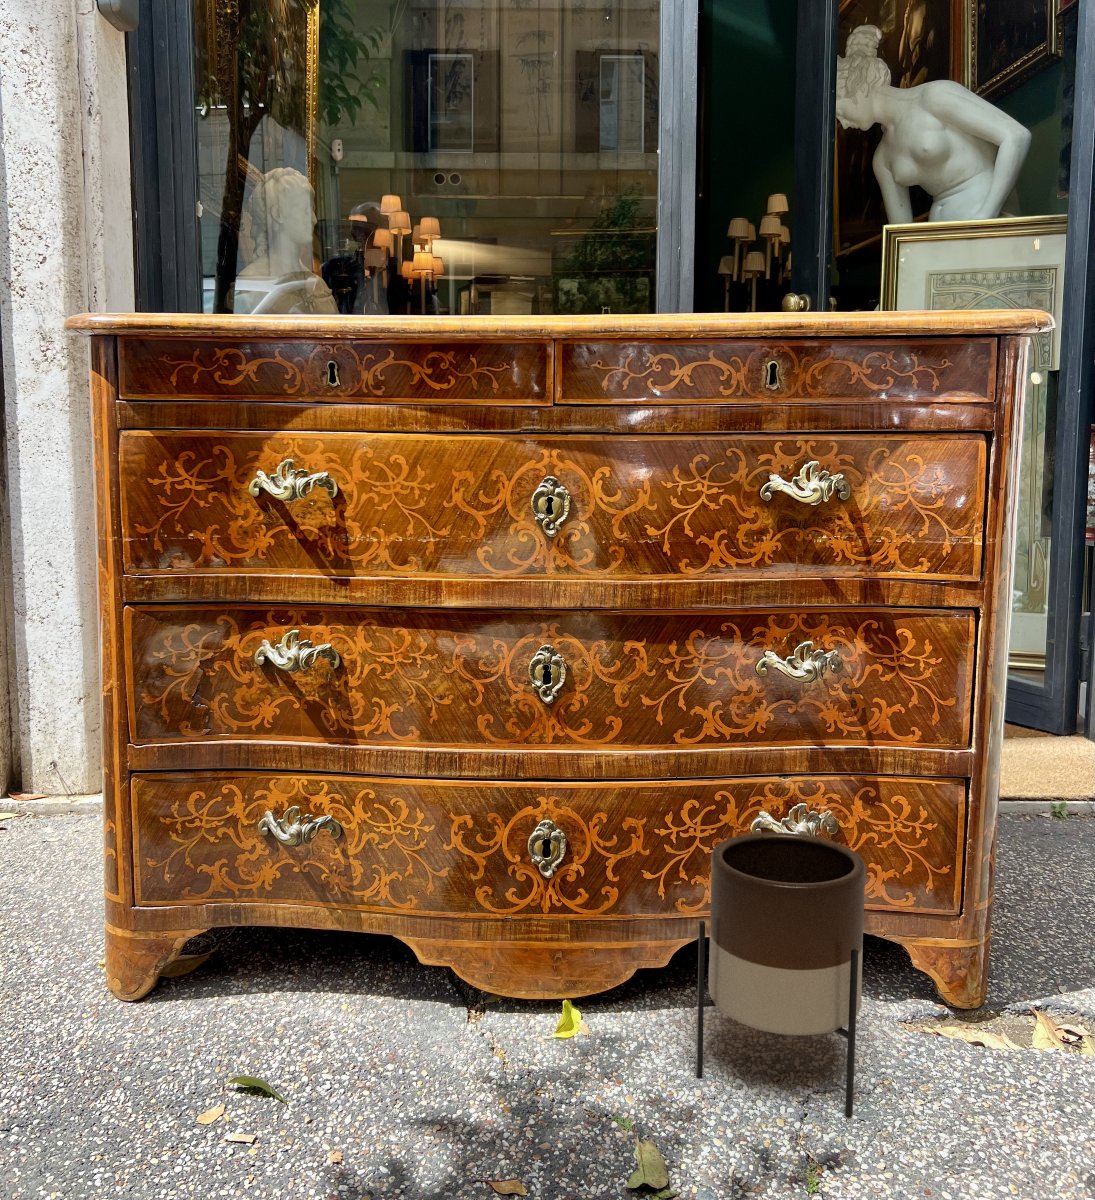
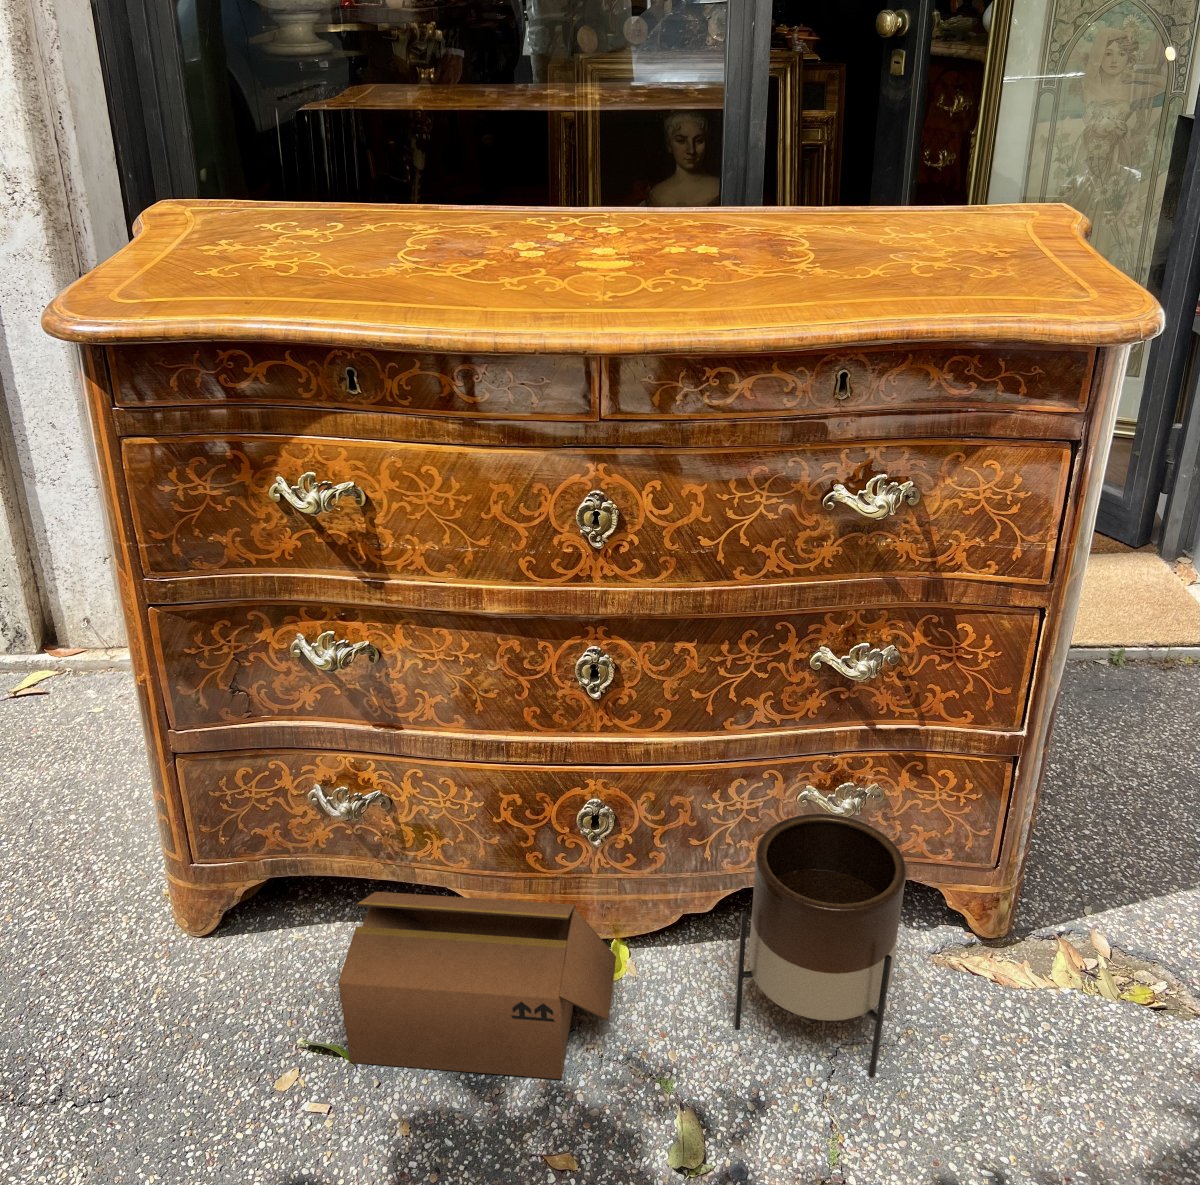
cardboard box: none [276,920,569,1115] -> present [338,892,616,1079]

